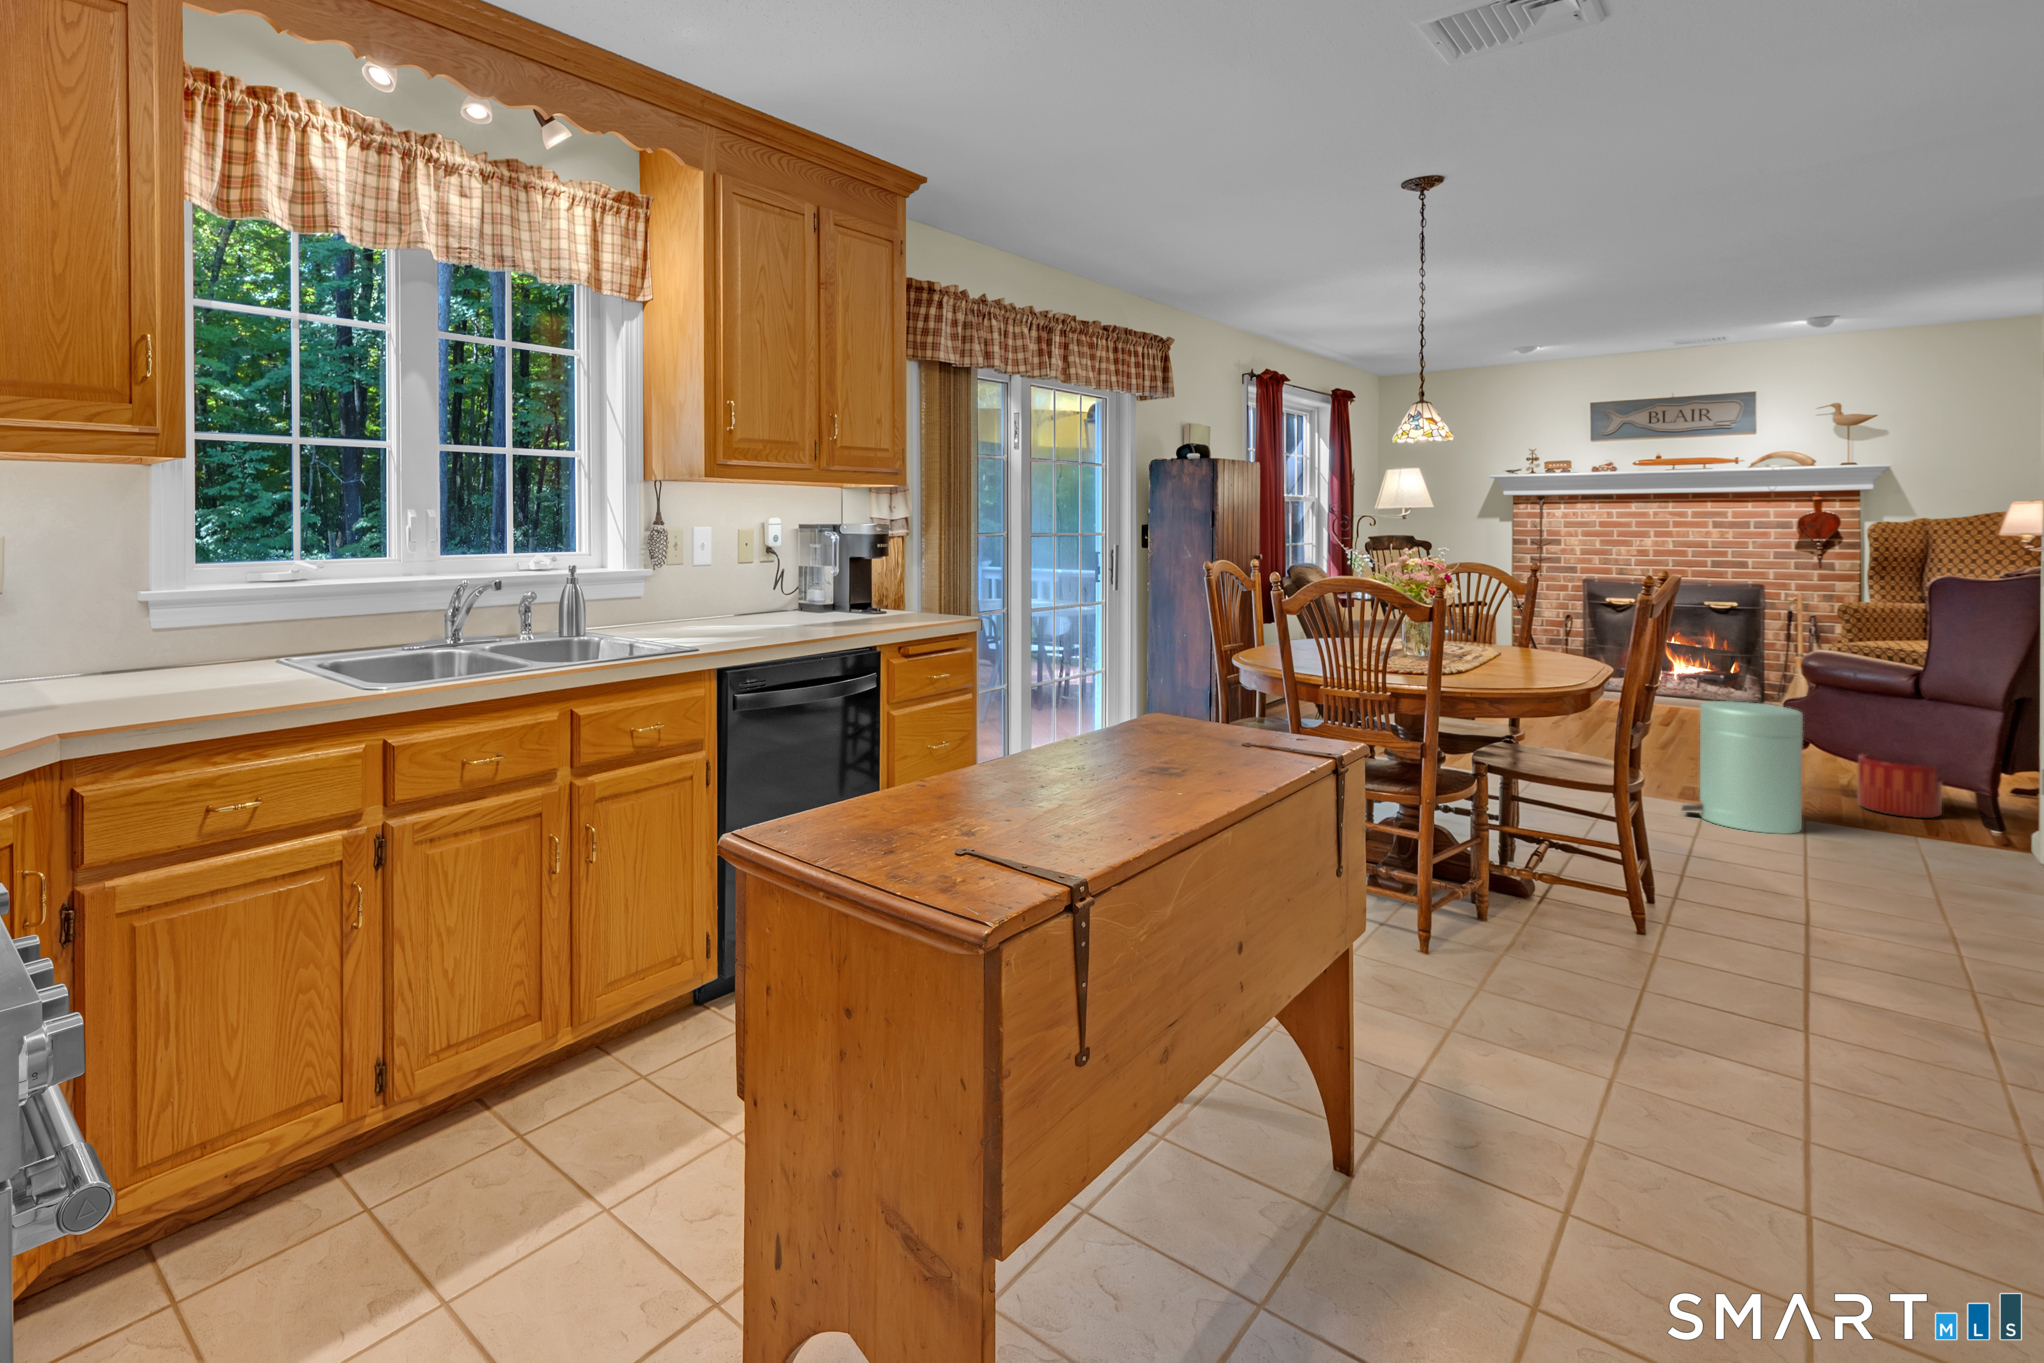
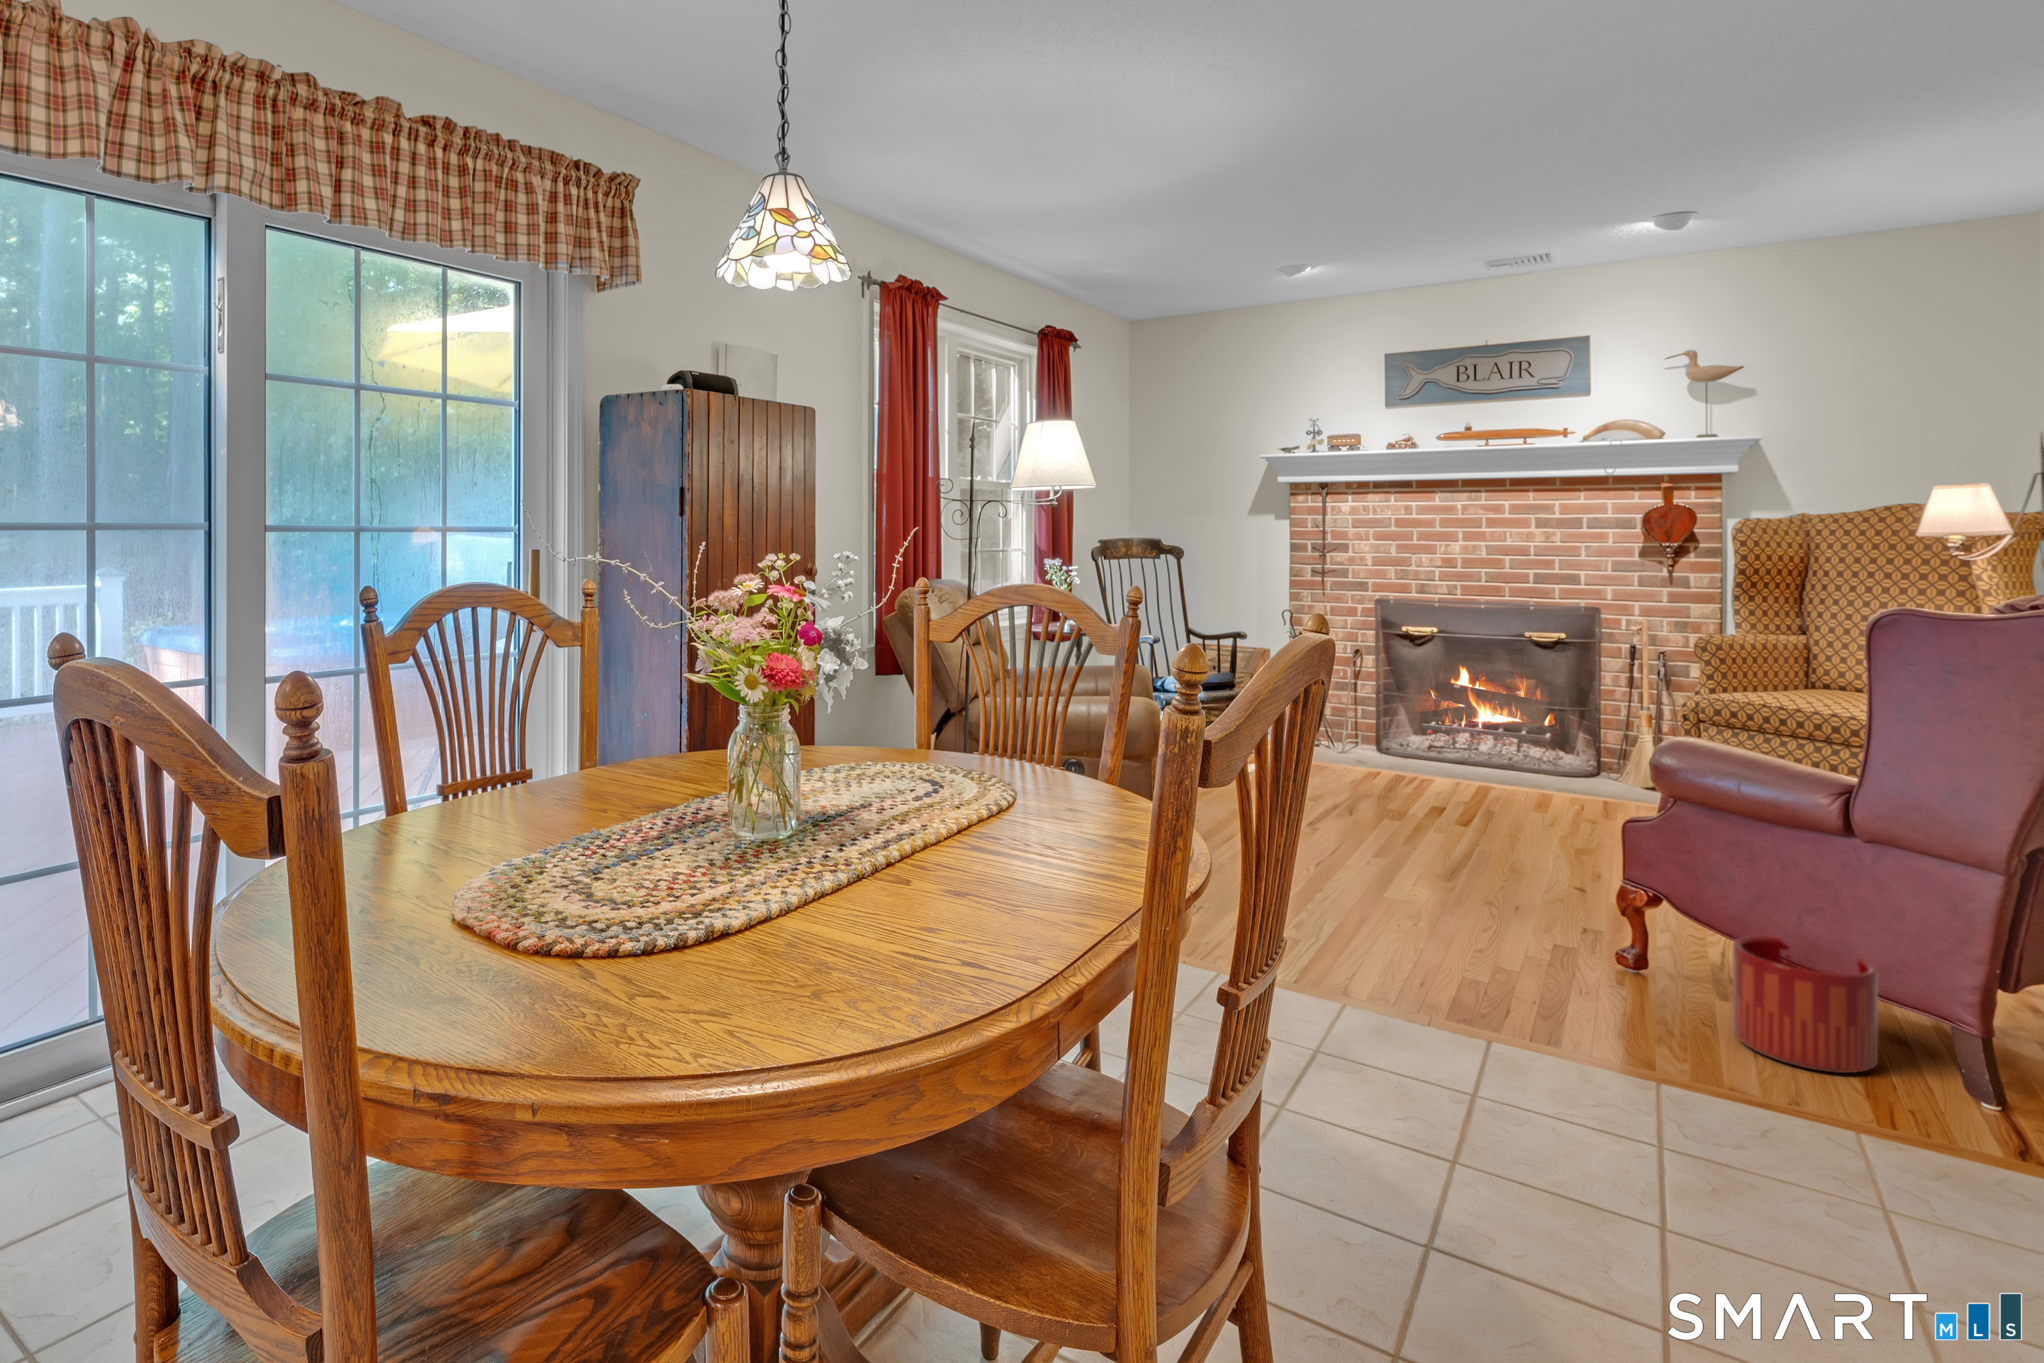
trash can: present [1682,701,1803,834] -> none [1424,853,1637,1142]

